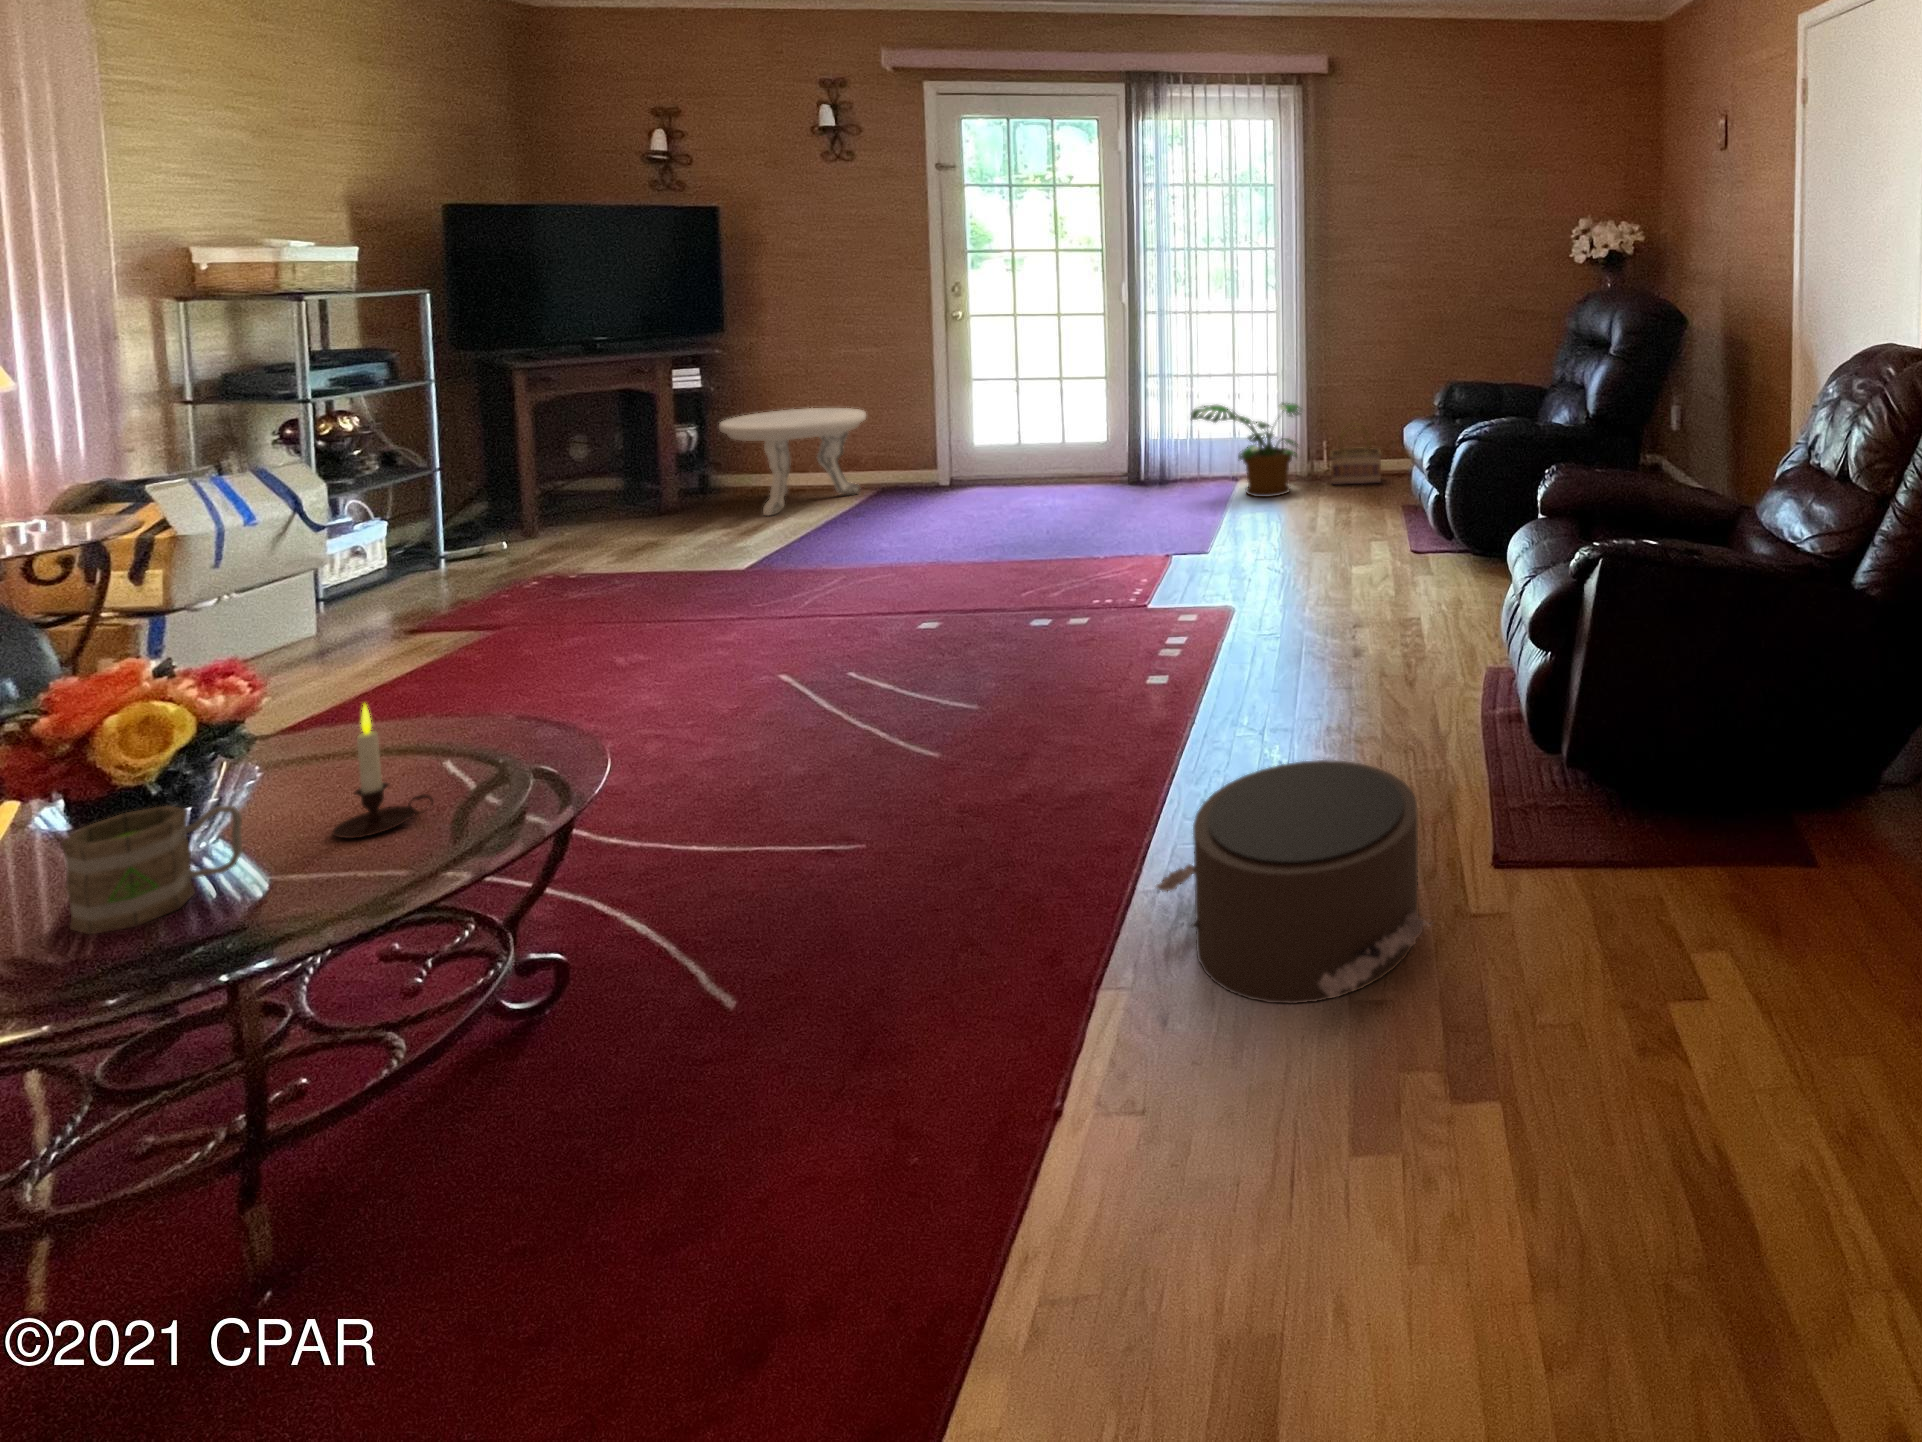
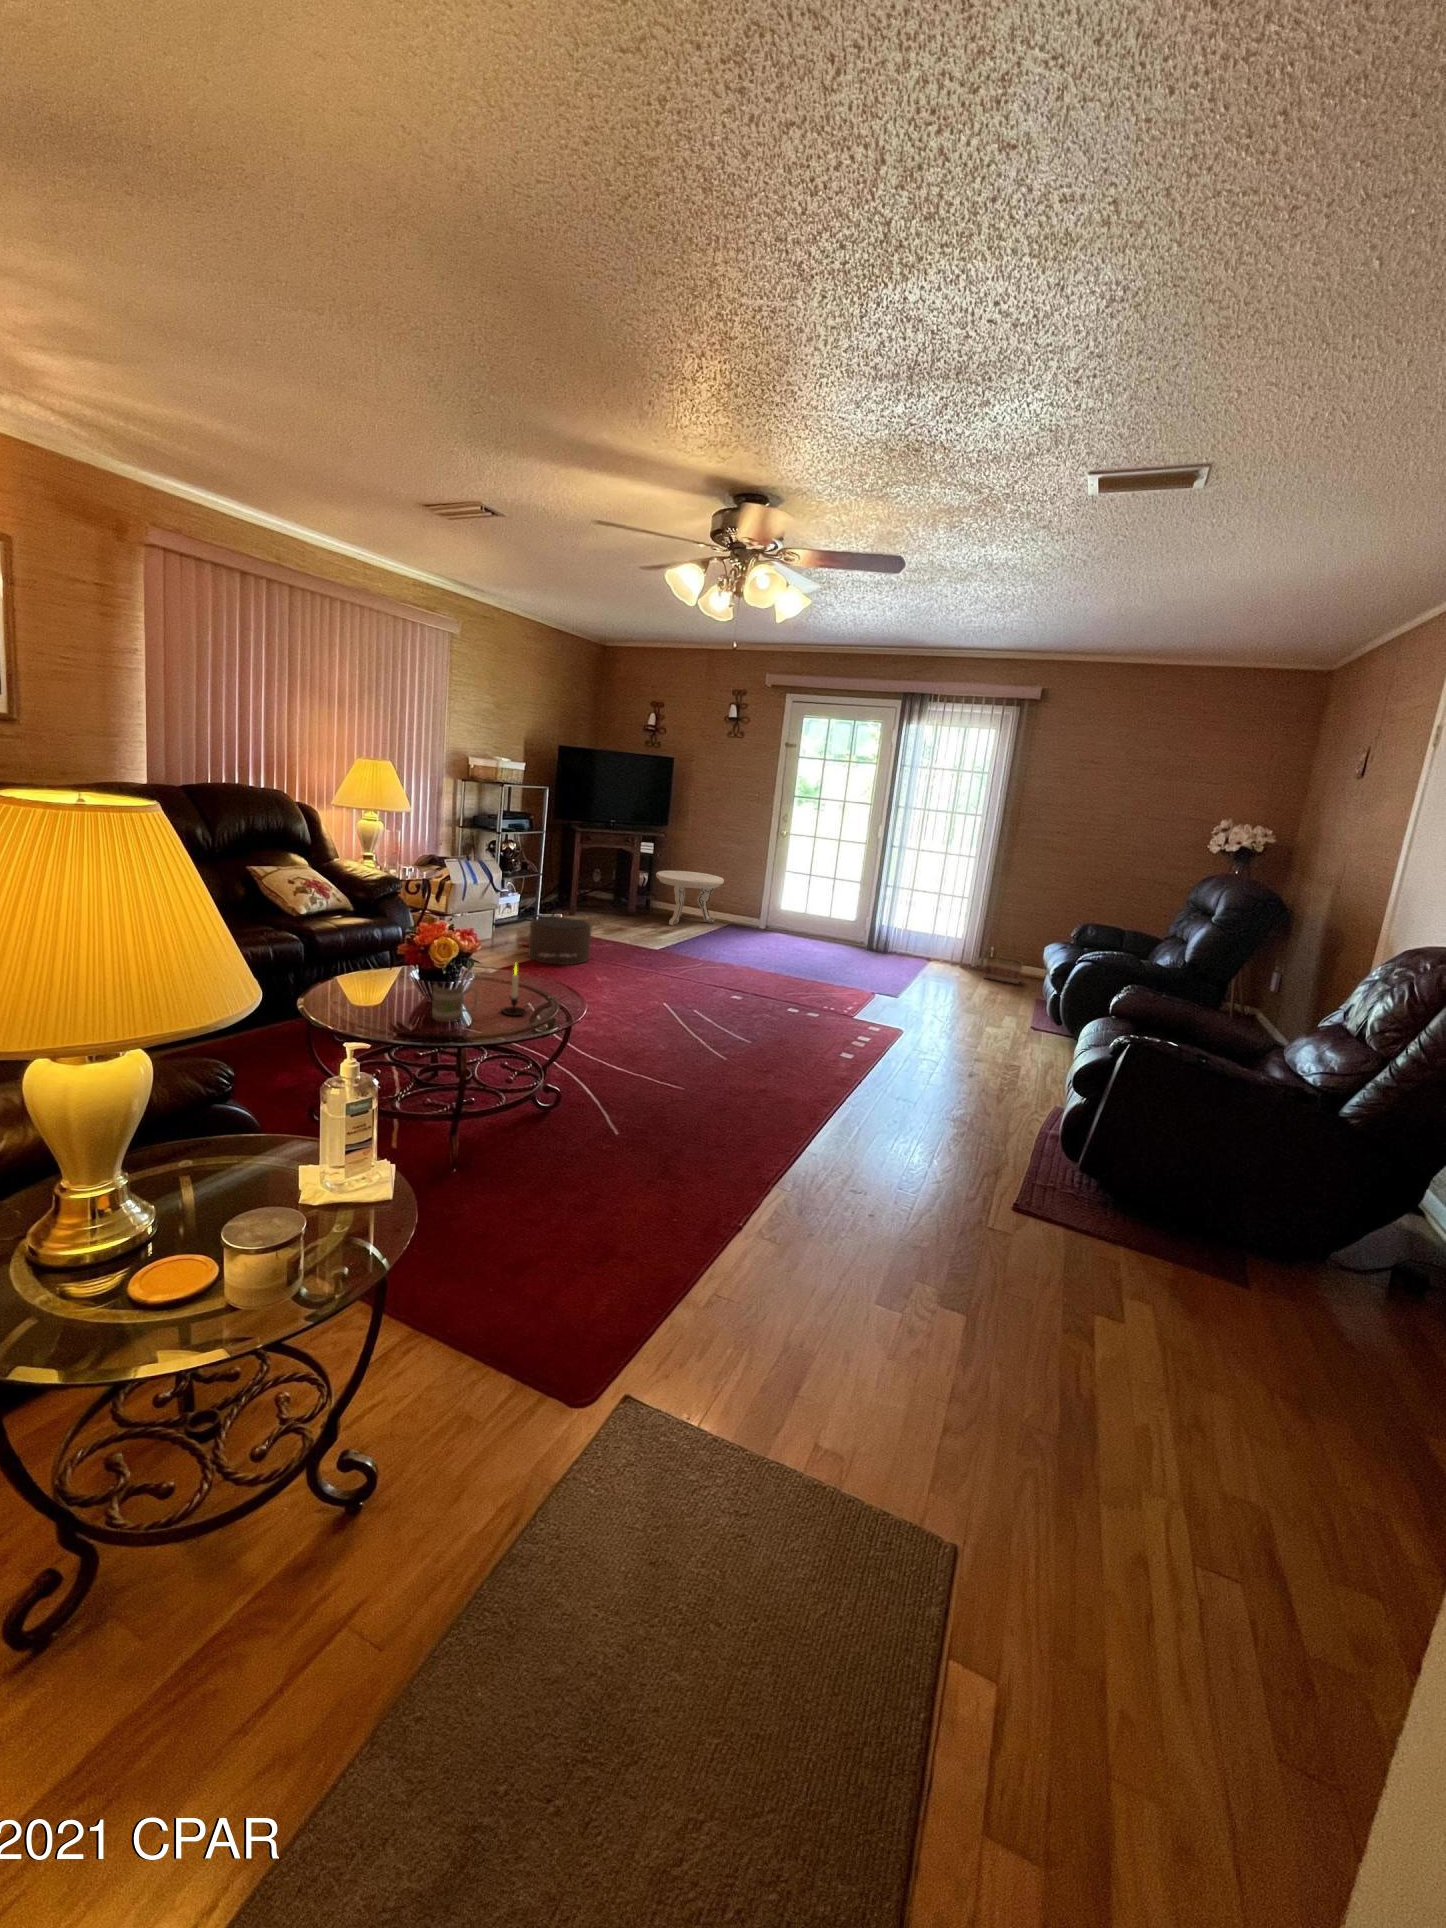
potted plant: present [1191,403,1300,497] -> none [898,910,974,977]
pouf: present [1156,760,1432,1004] -> present [528,917,591,965]

